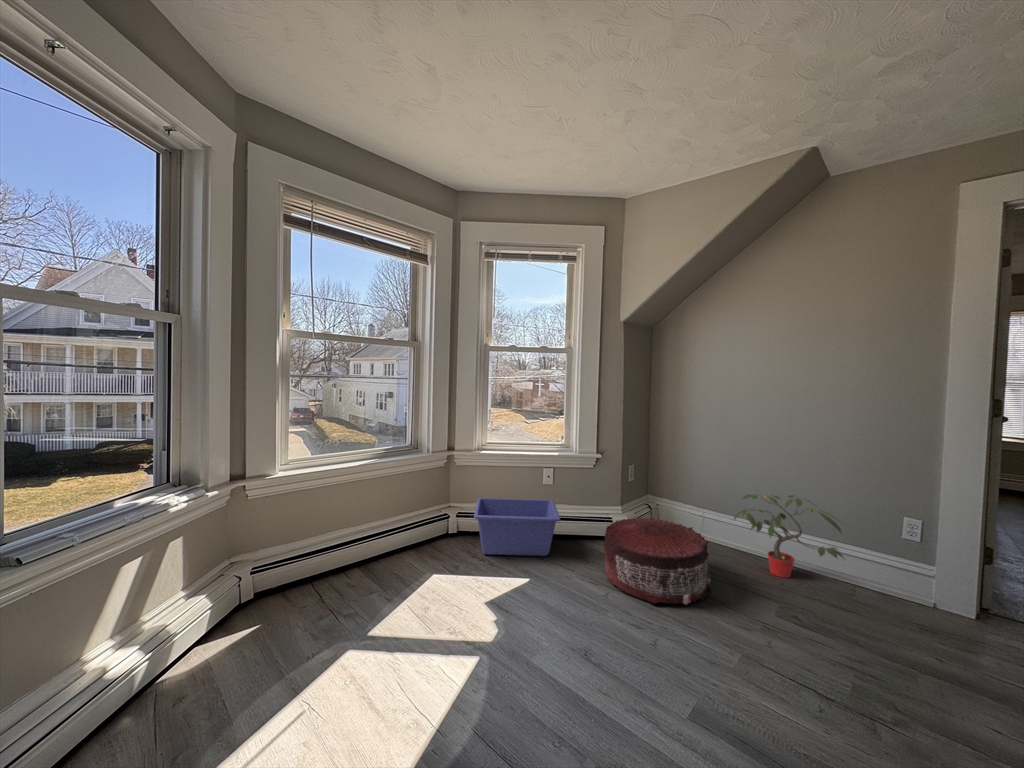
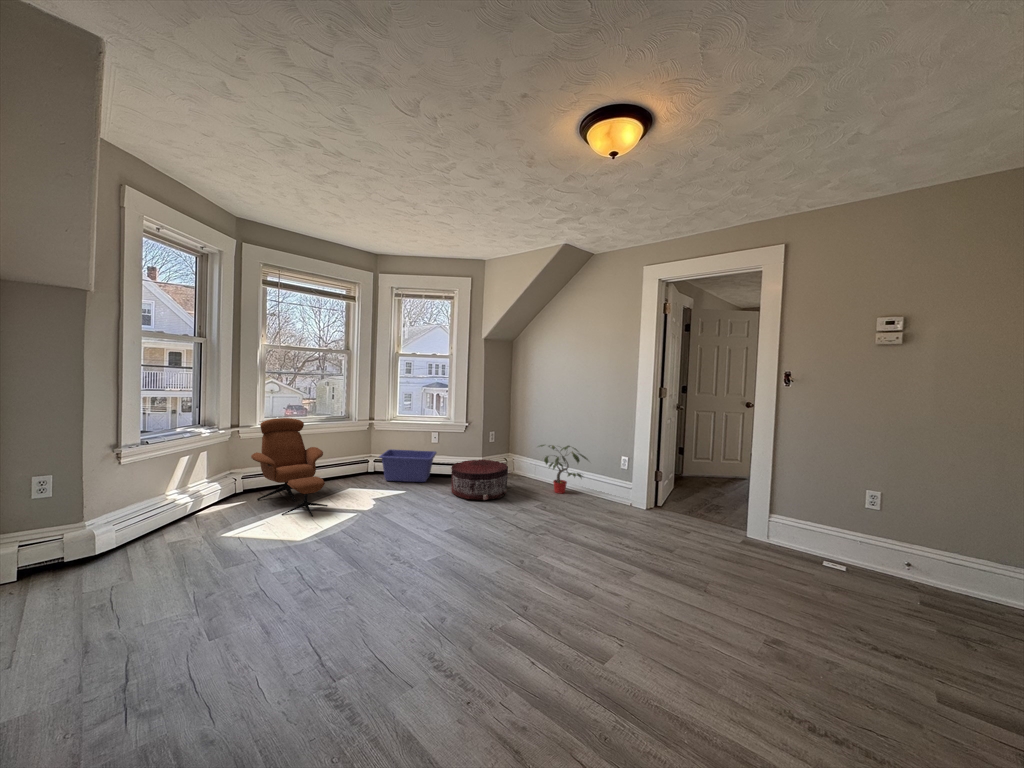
lounge chair: none [268,458,415,675] -> present [251,418,327,517]

